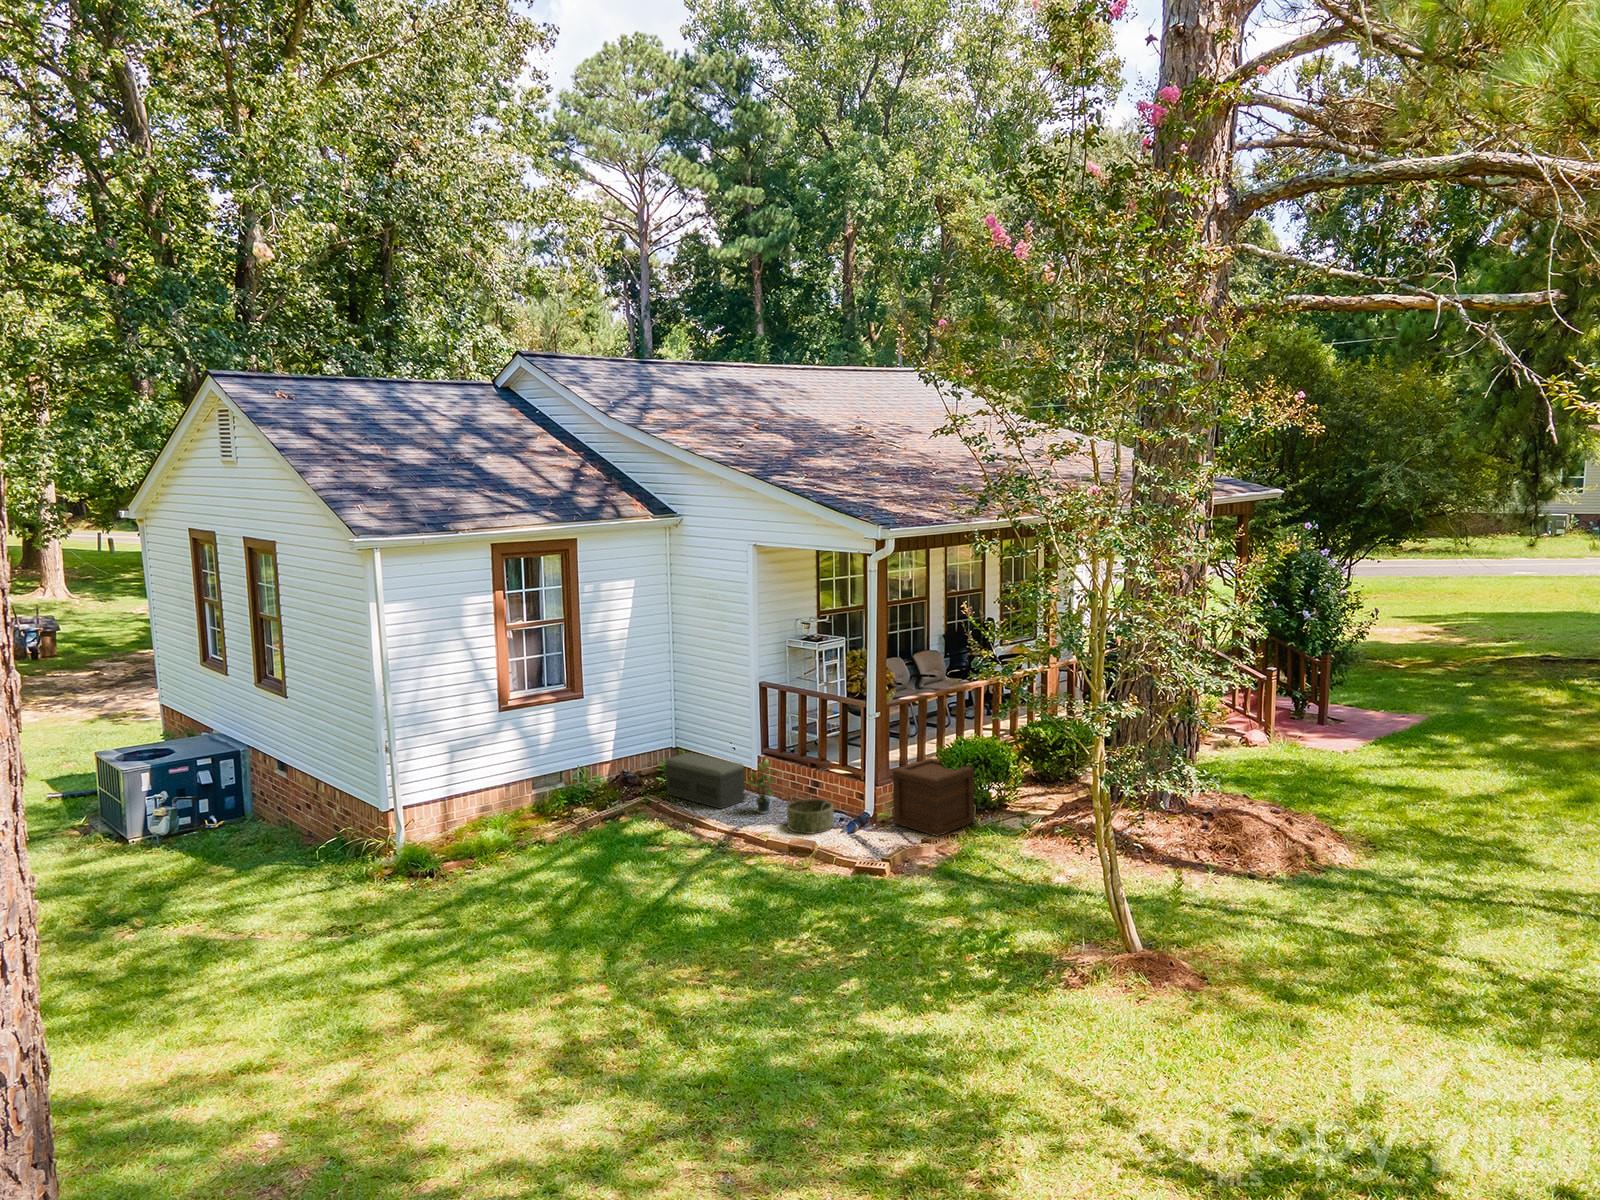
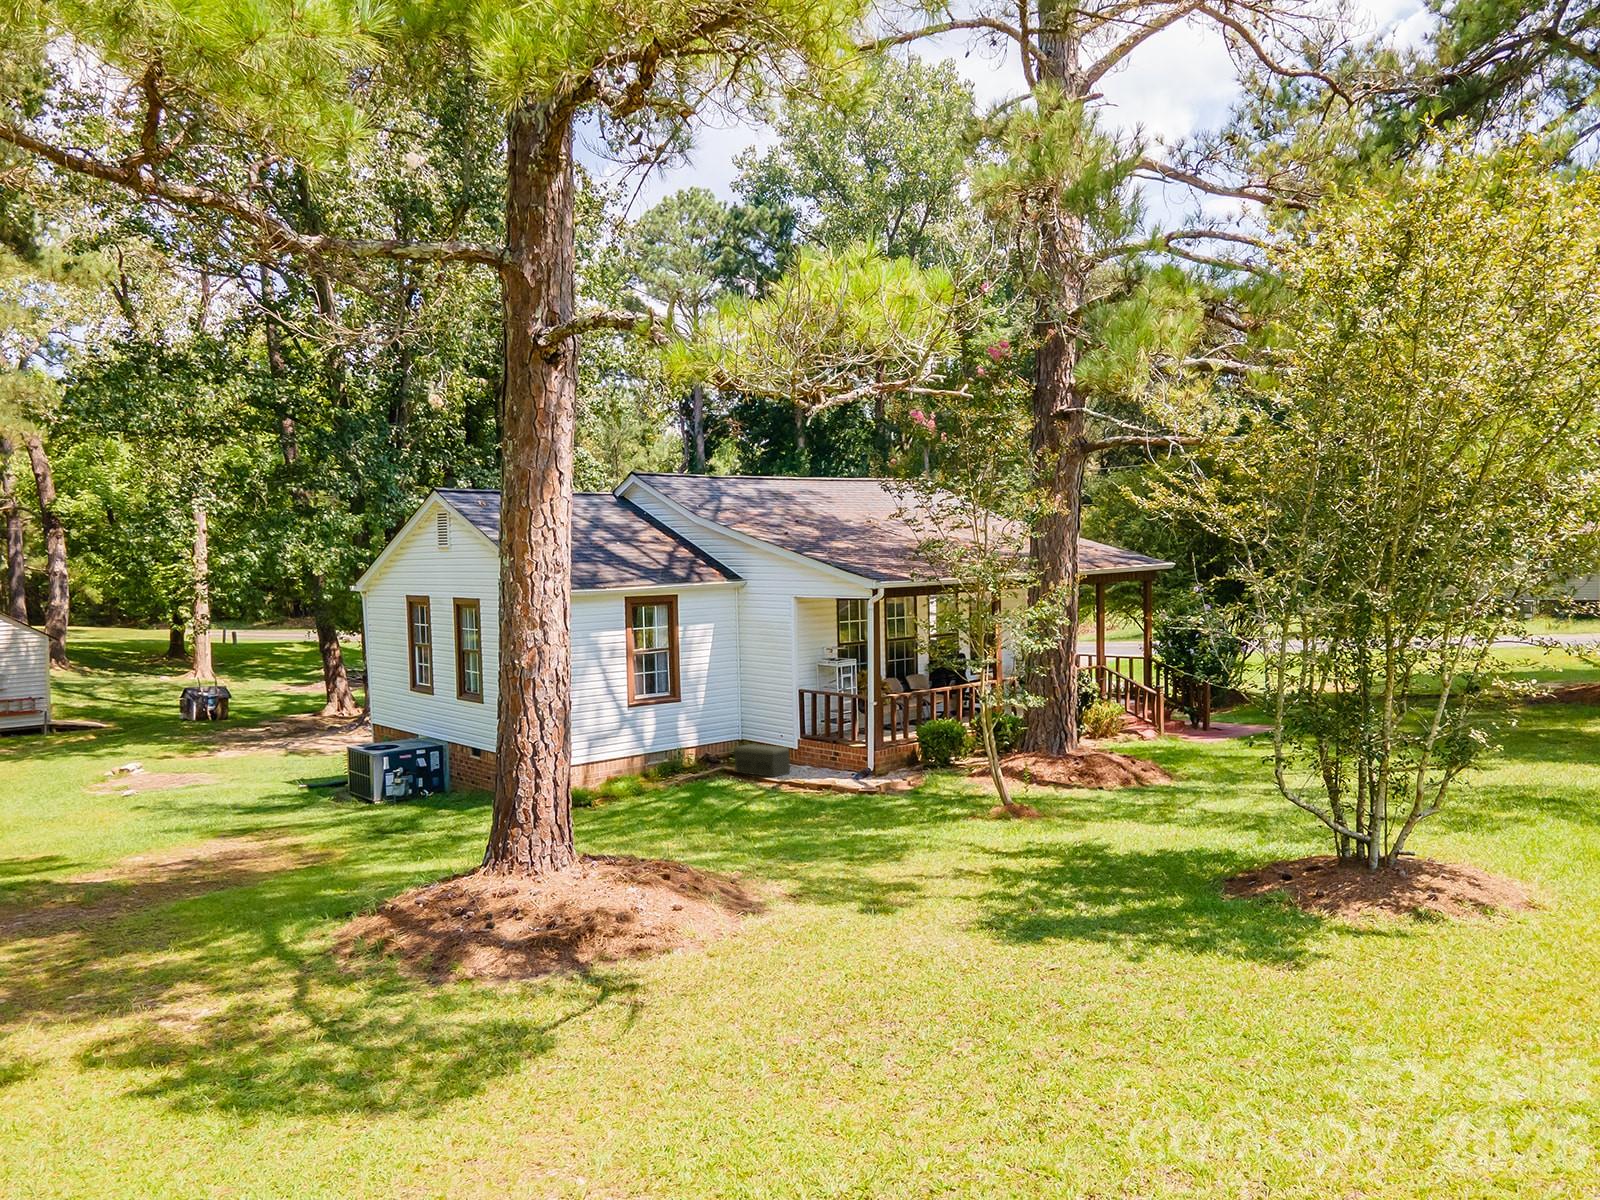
wooden crate: present [893,758,975,836] -> none [888,737,944,783]
potted plant: present [747,759,775,814] -> none [791,740,811,778]
basket: present [787,799,834,834] -> none [818,762,849,785]

